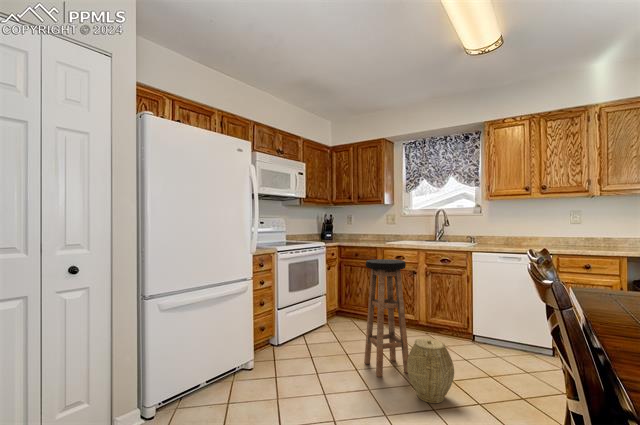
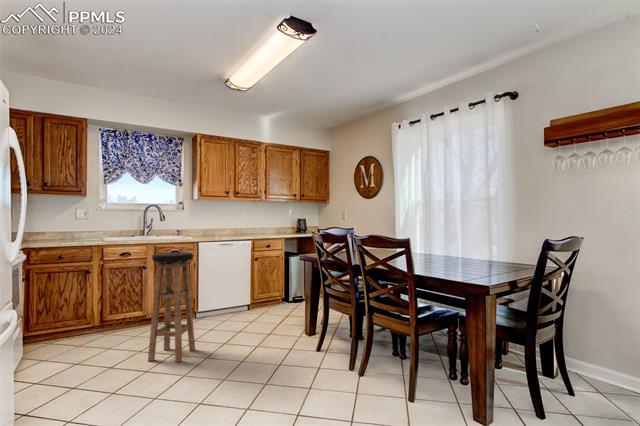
woven basket: present [407,338,454,403] -> none [213,309,249,357]

